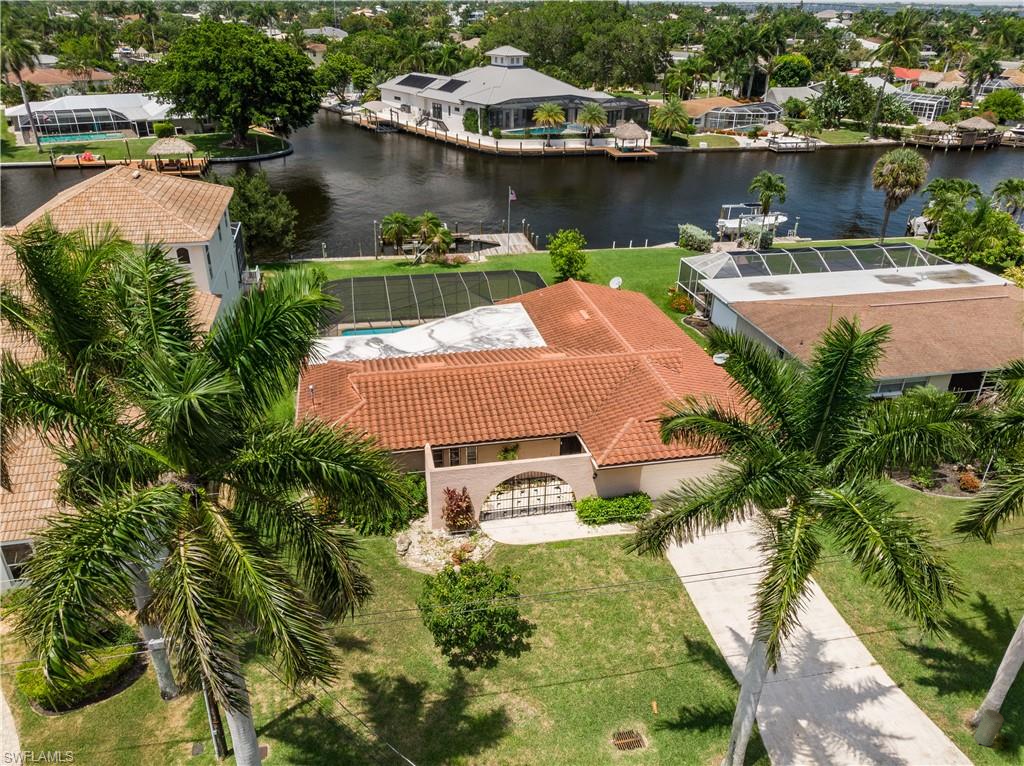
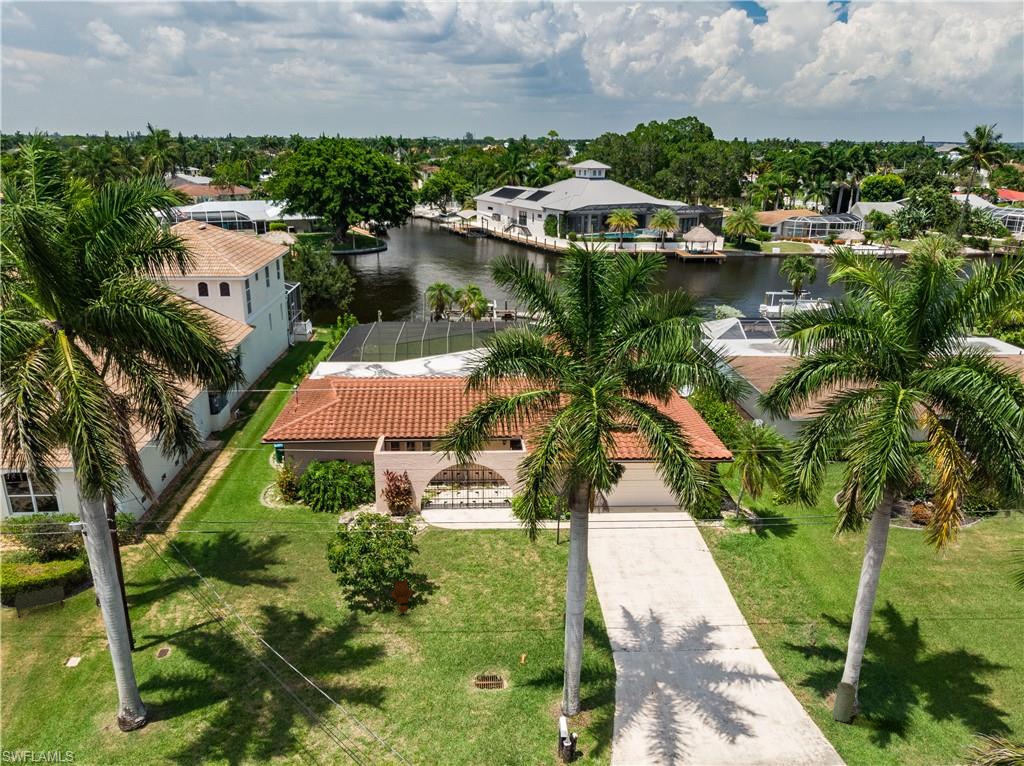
lounge chair: none [493,625,518,673] -> present [391,578,412,616]
bench: none [64,680,122,727] -> present [15,586,65,617]

